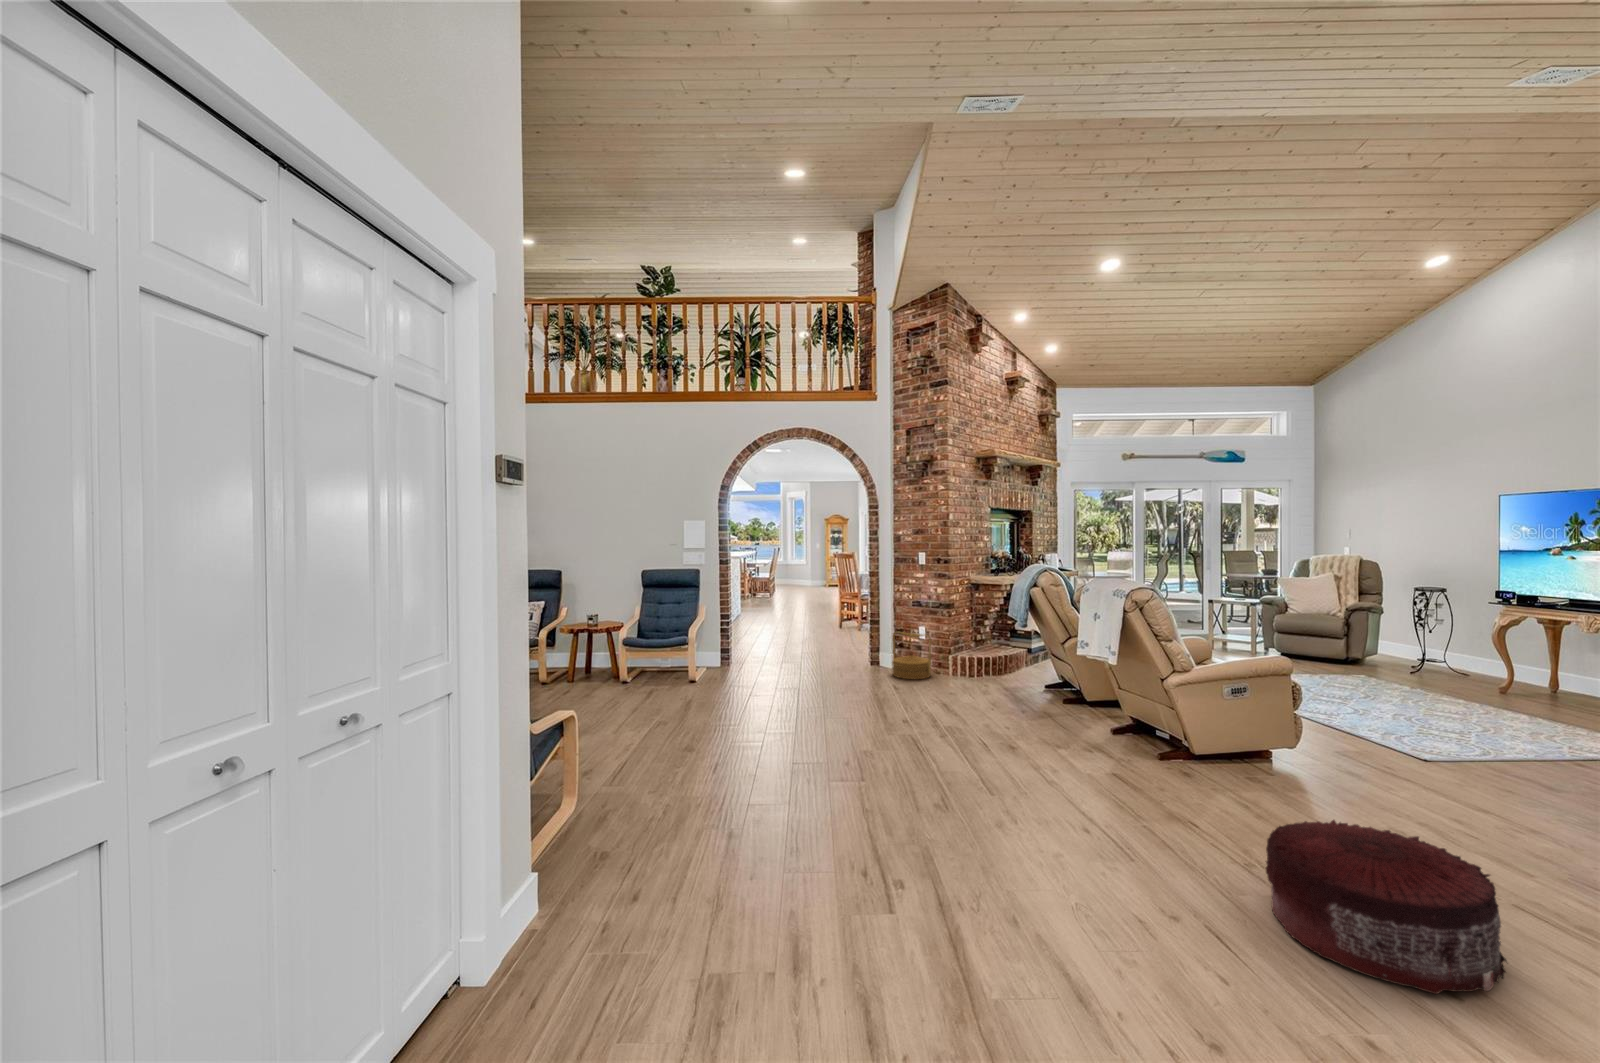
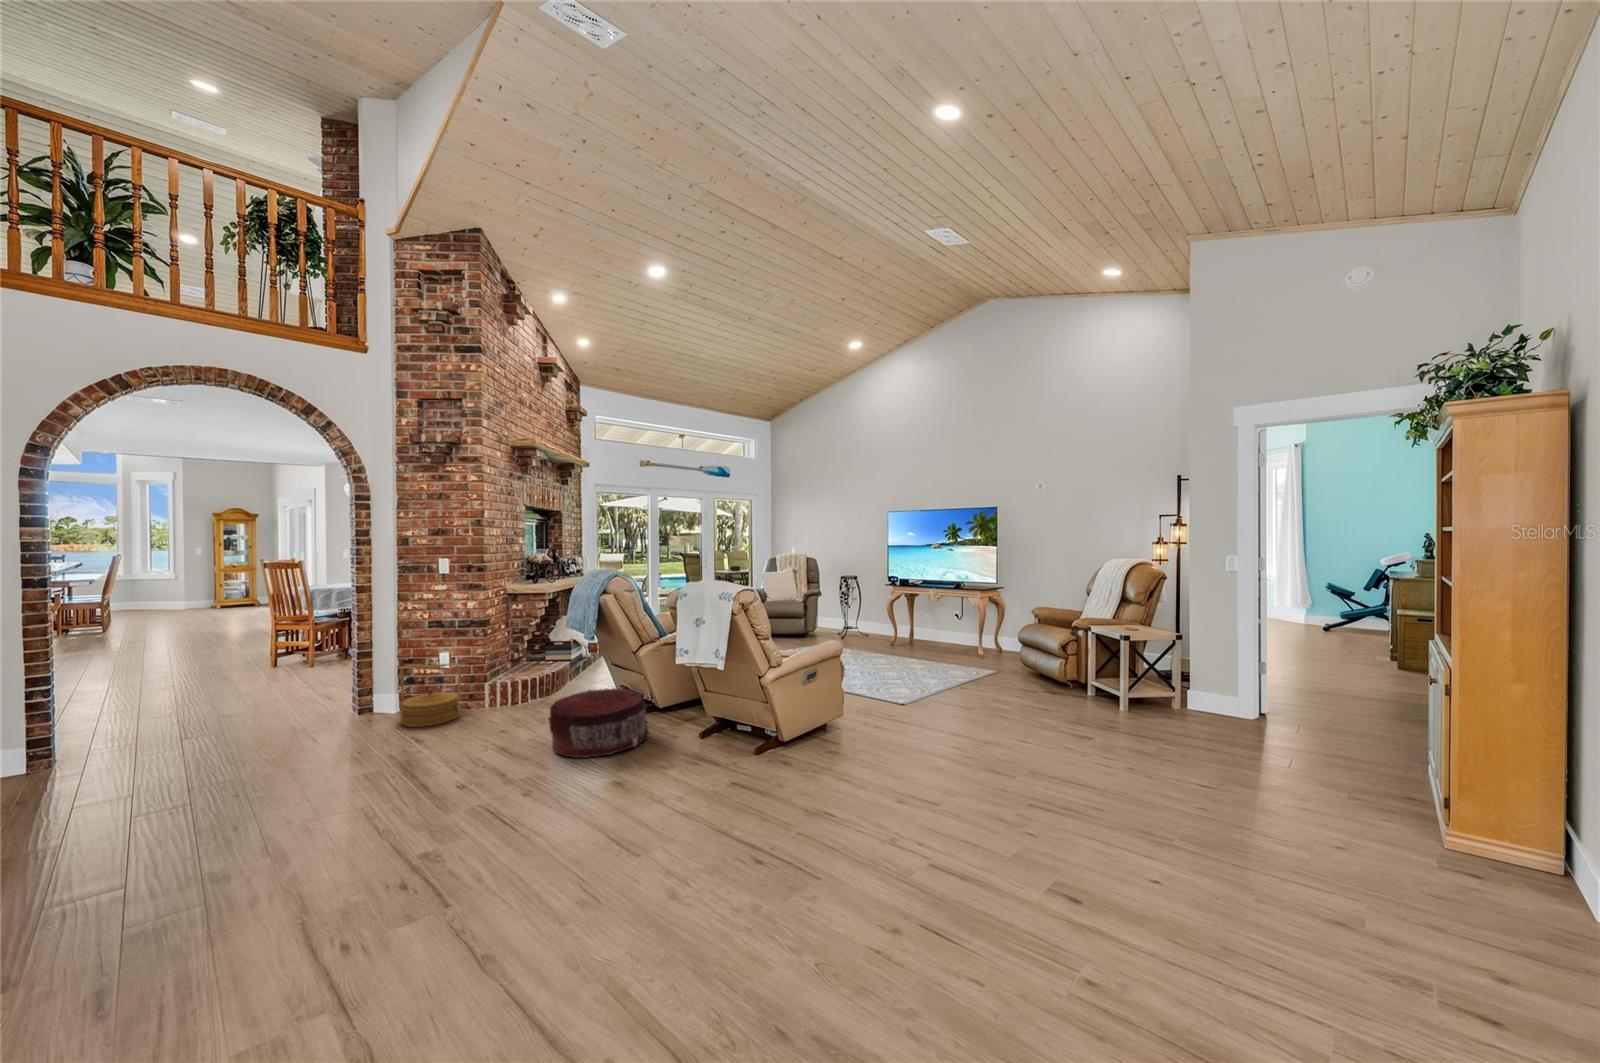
pouf: present [1266,820,1506,994] -> present [548,688,649,758]

